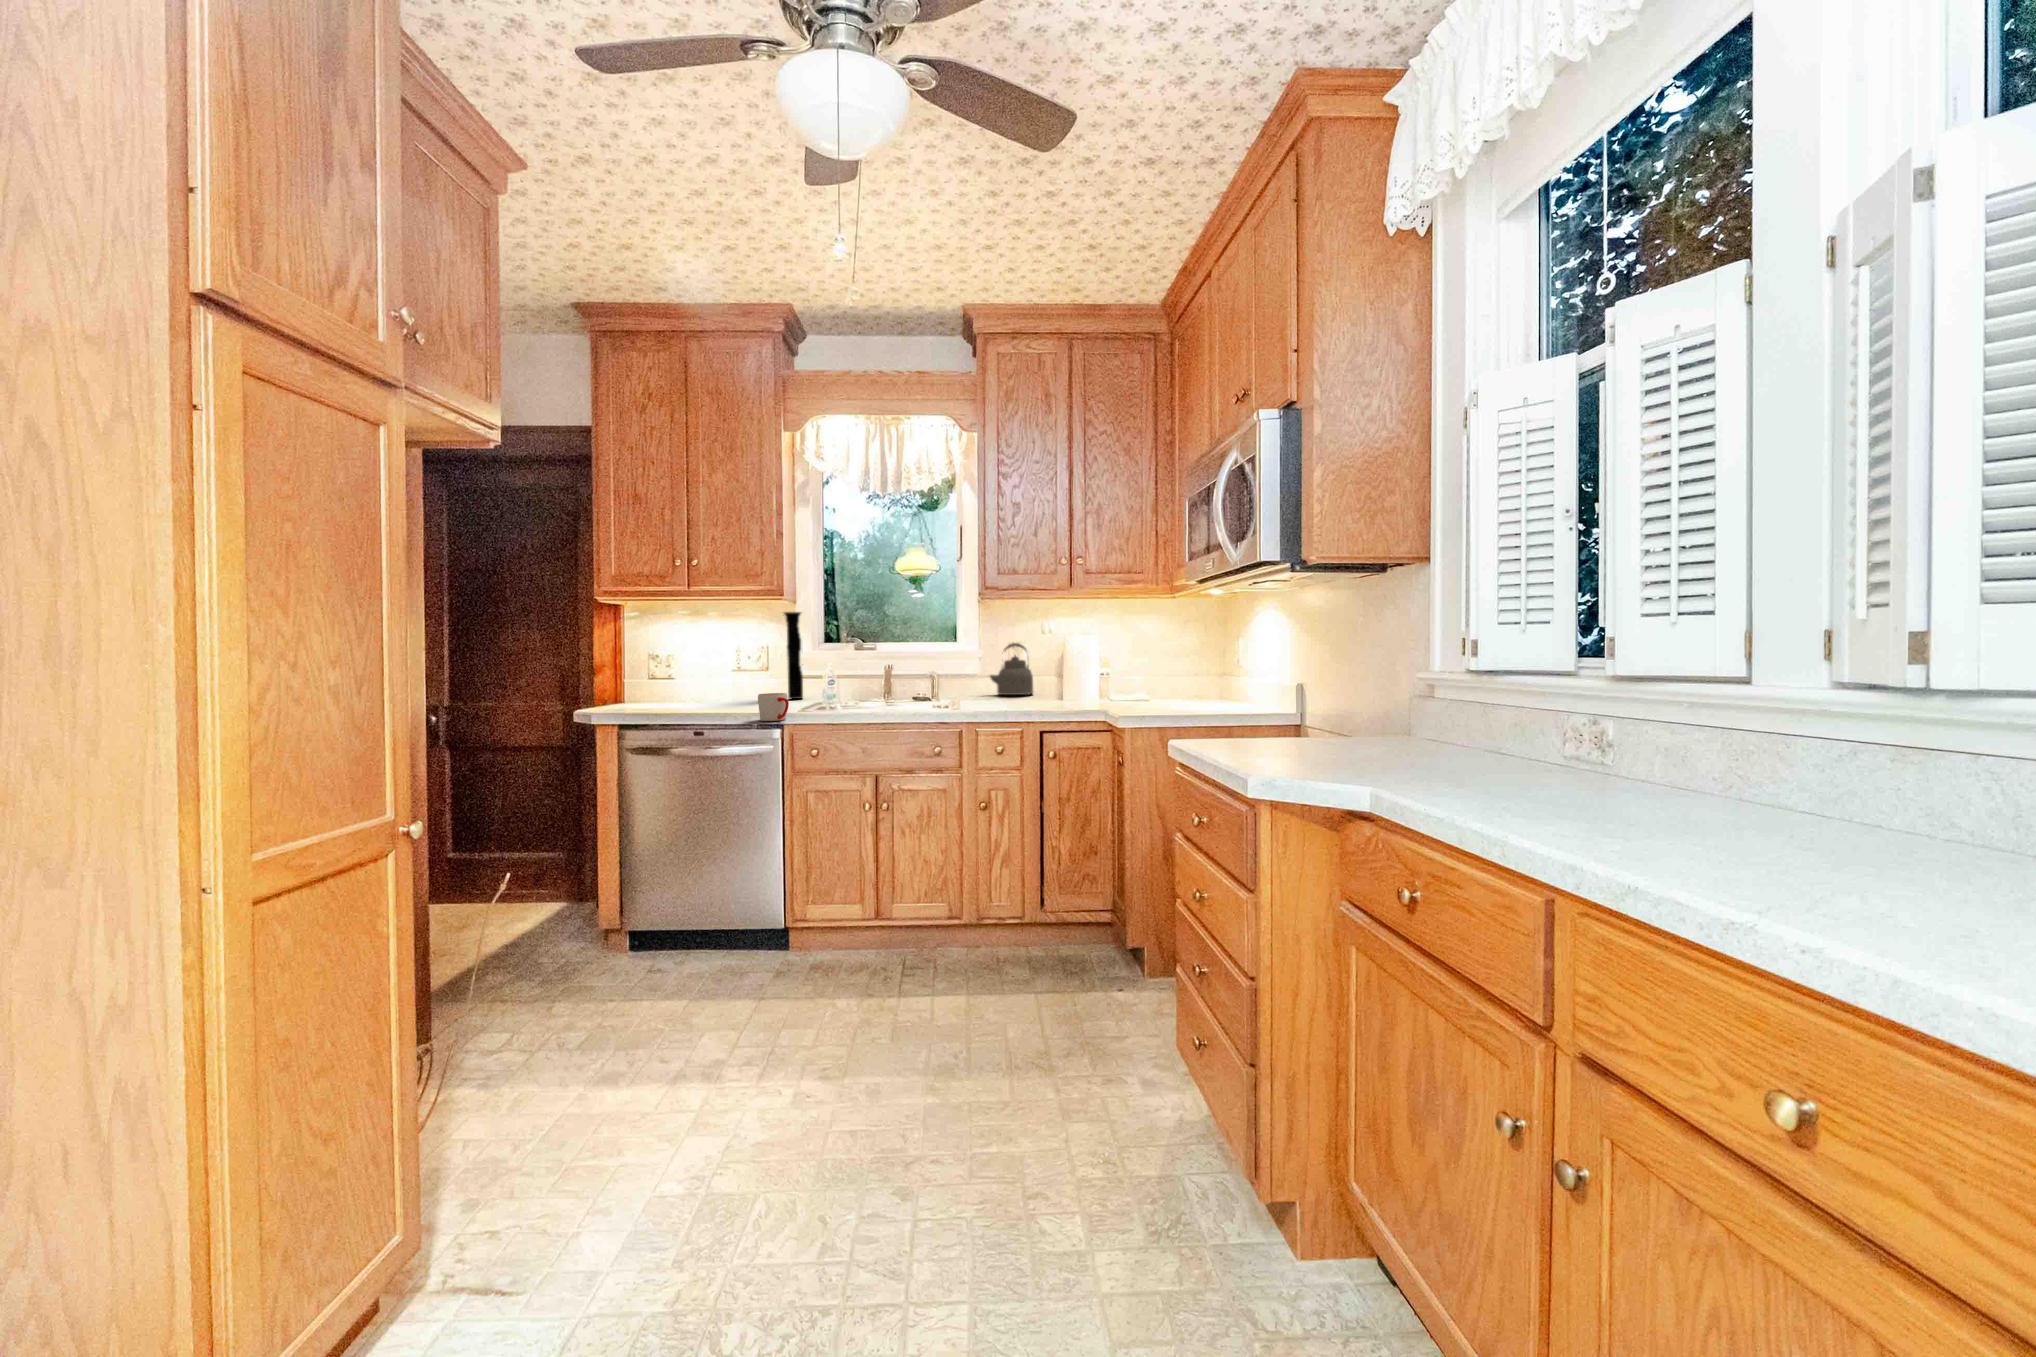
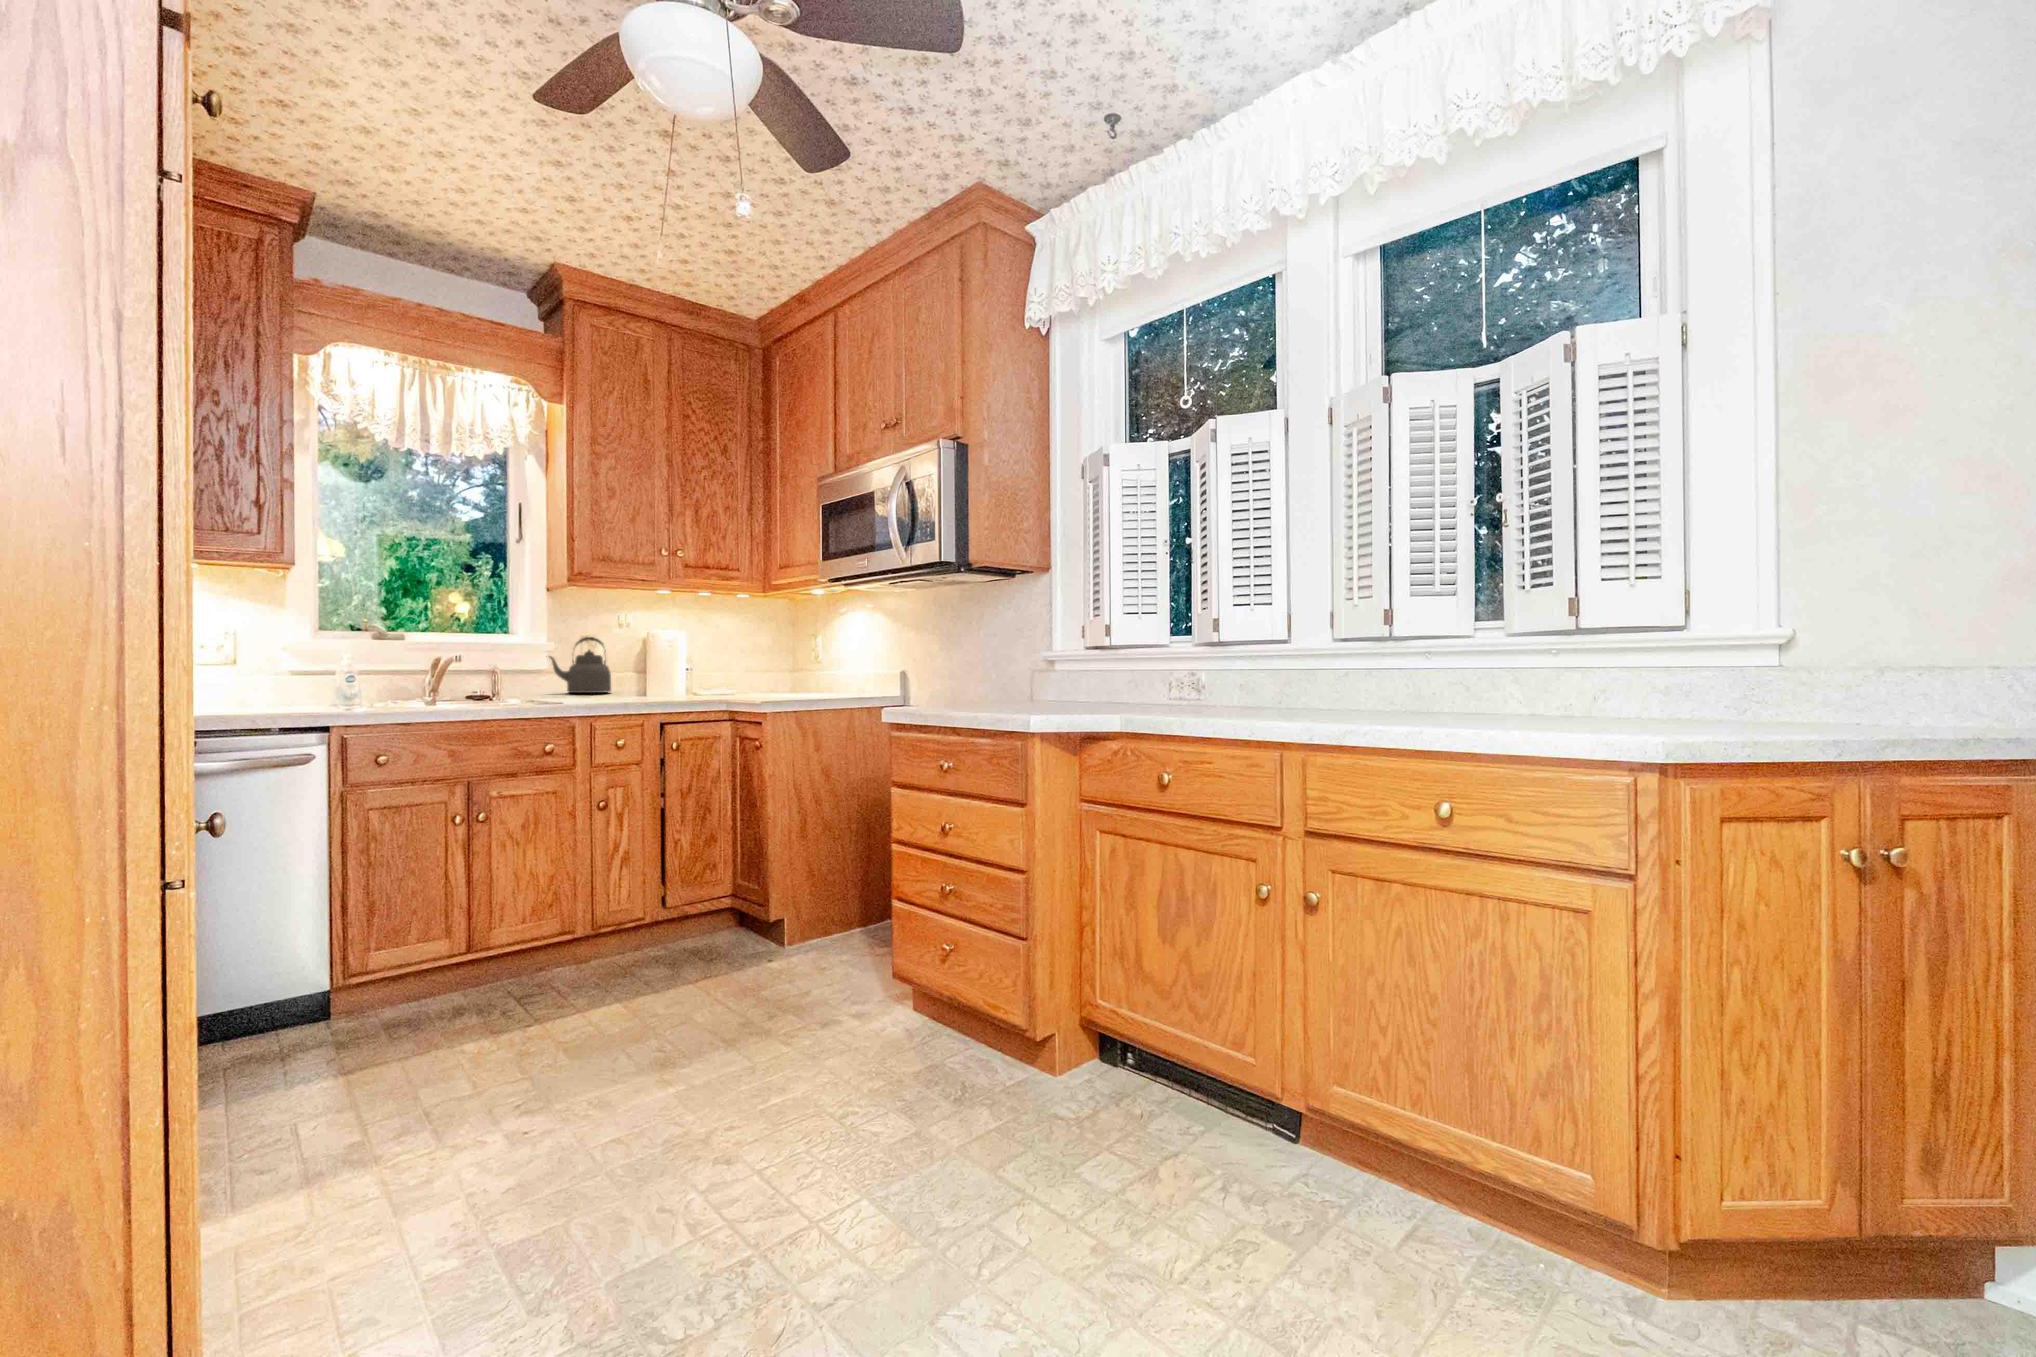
vase: present [784,612,803,699] -> none [253,584,294,700]
mug: present [758,693,789,721] -> none [286,683,345,718]

